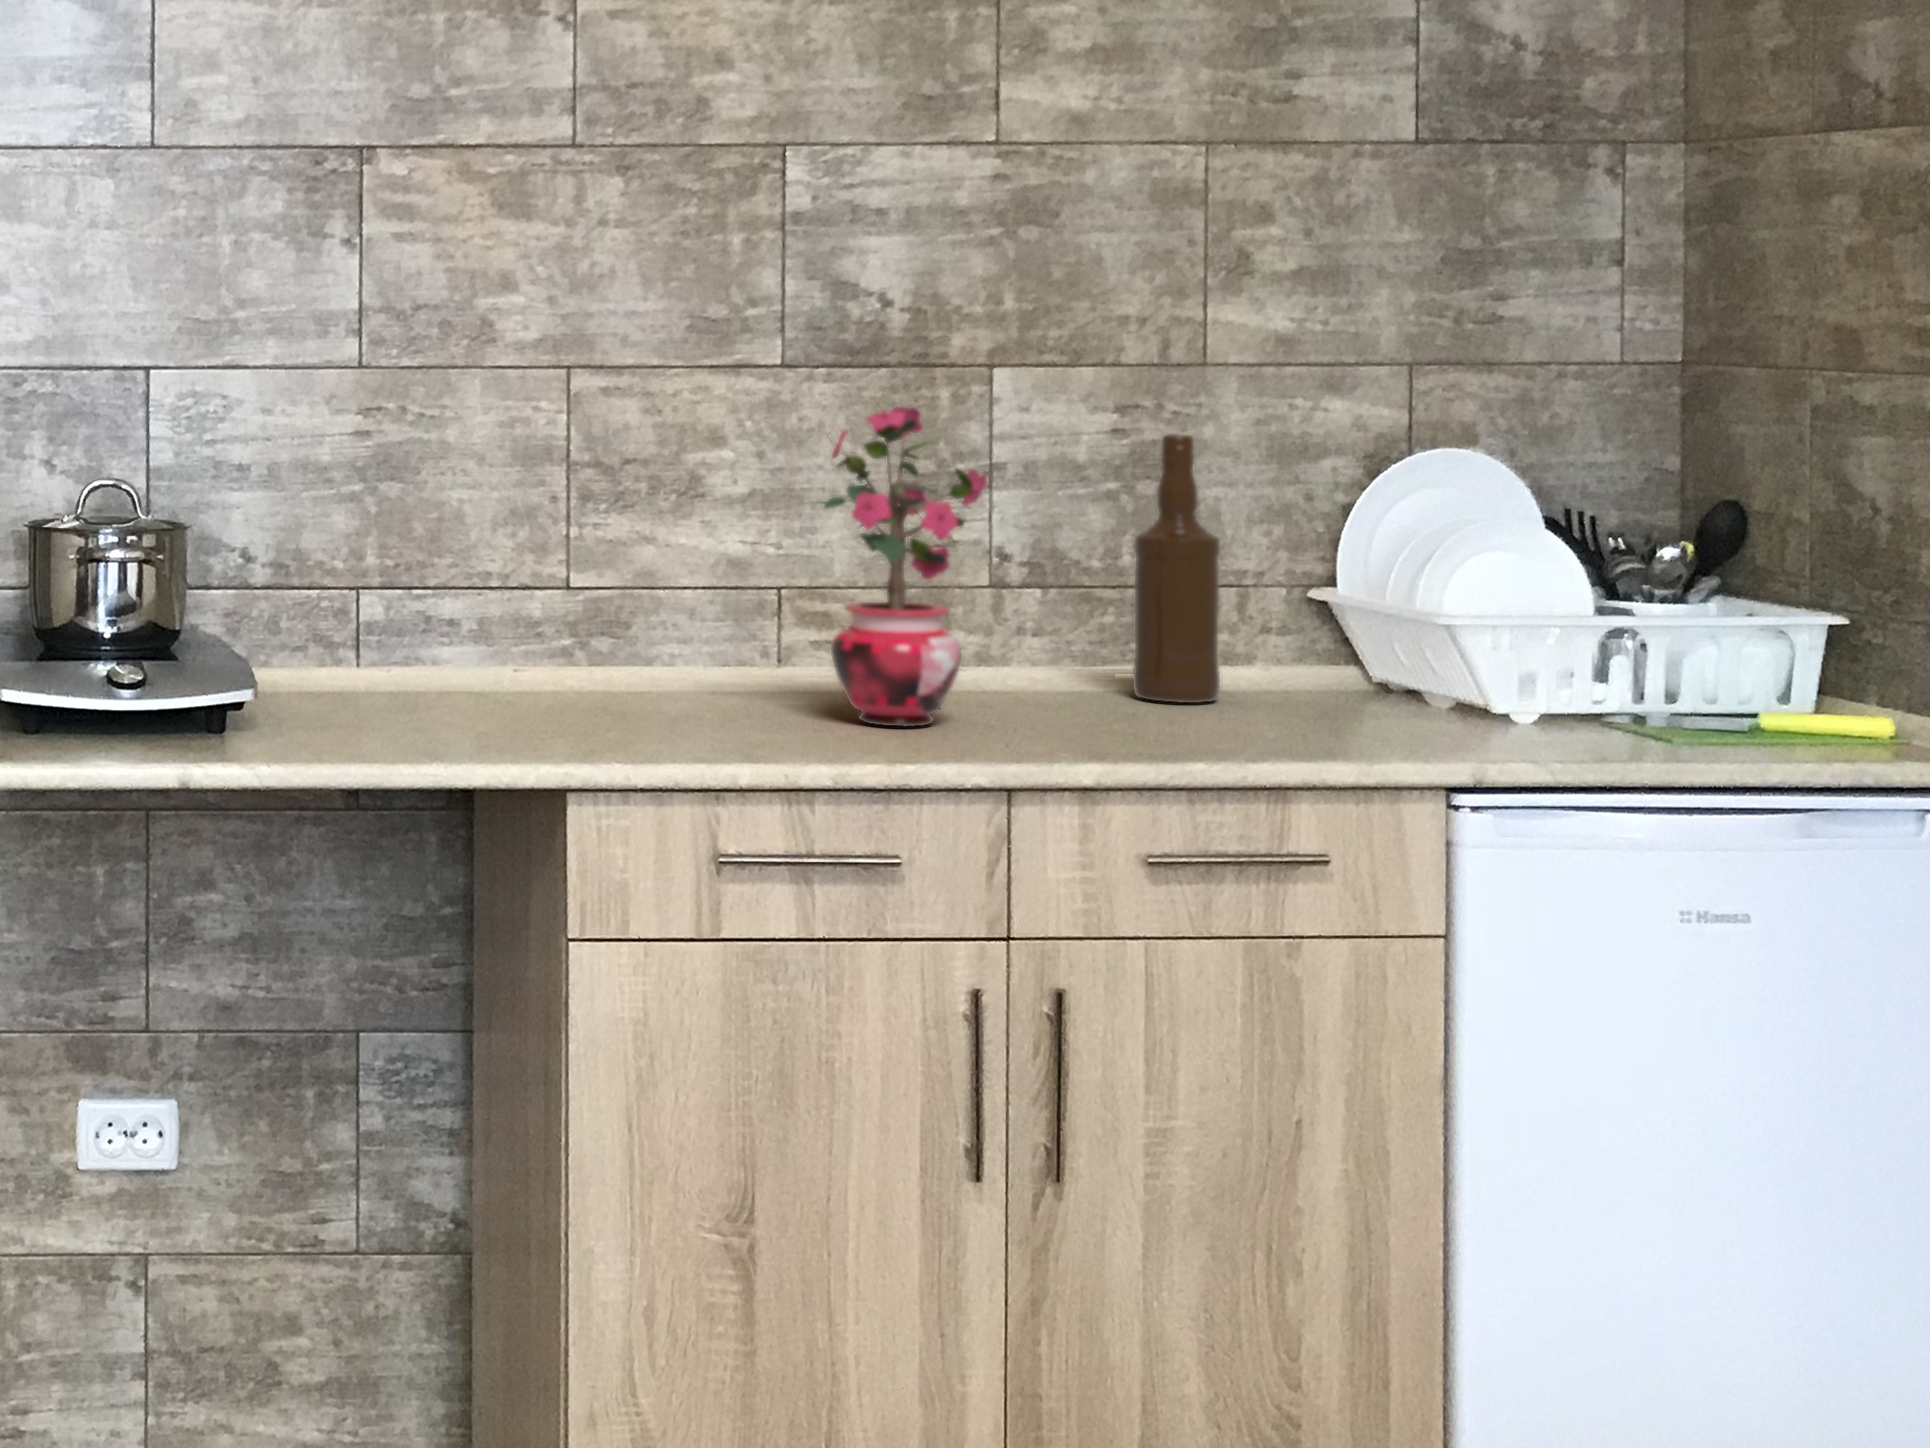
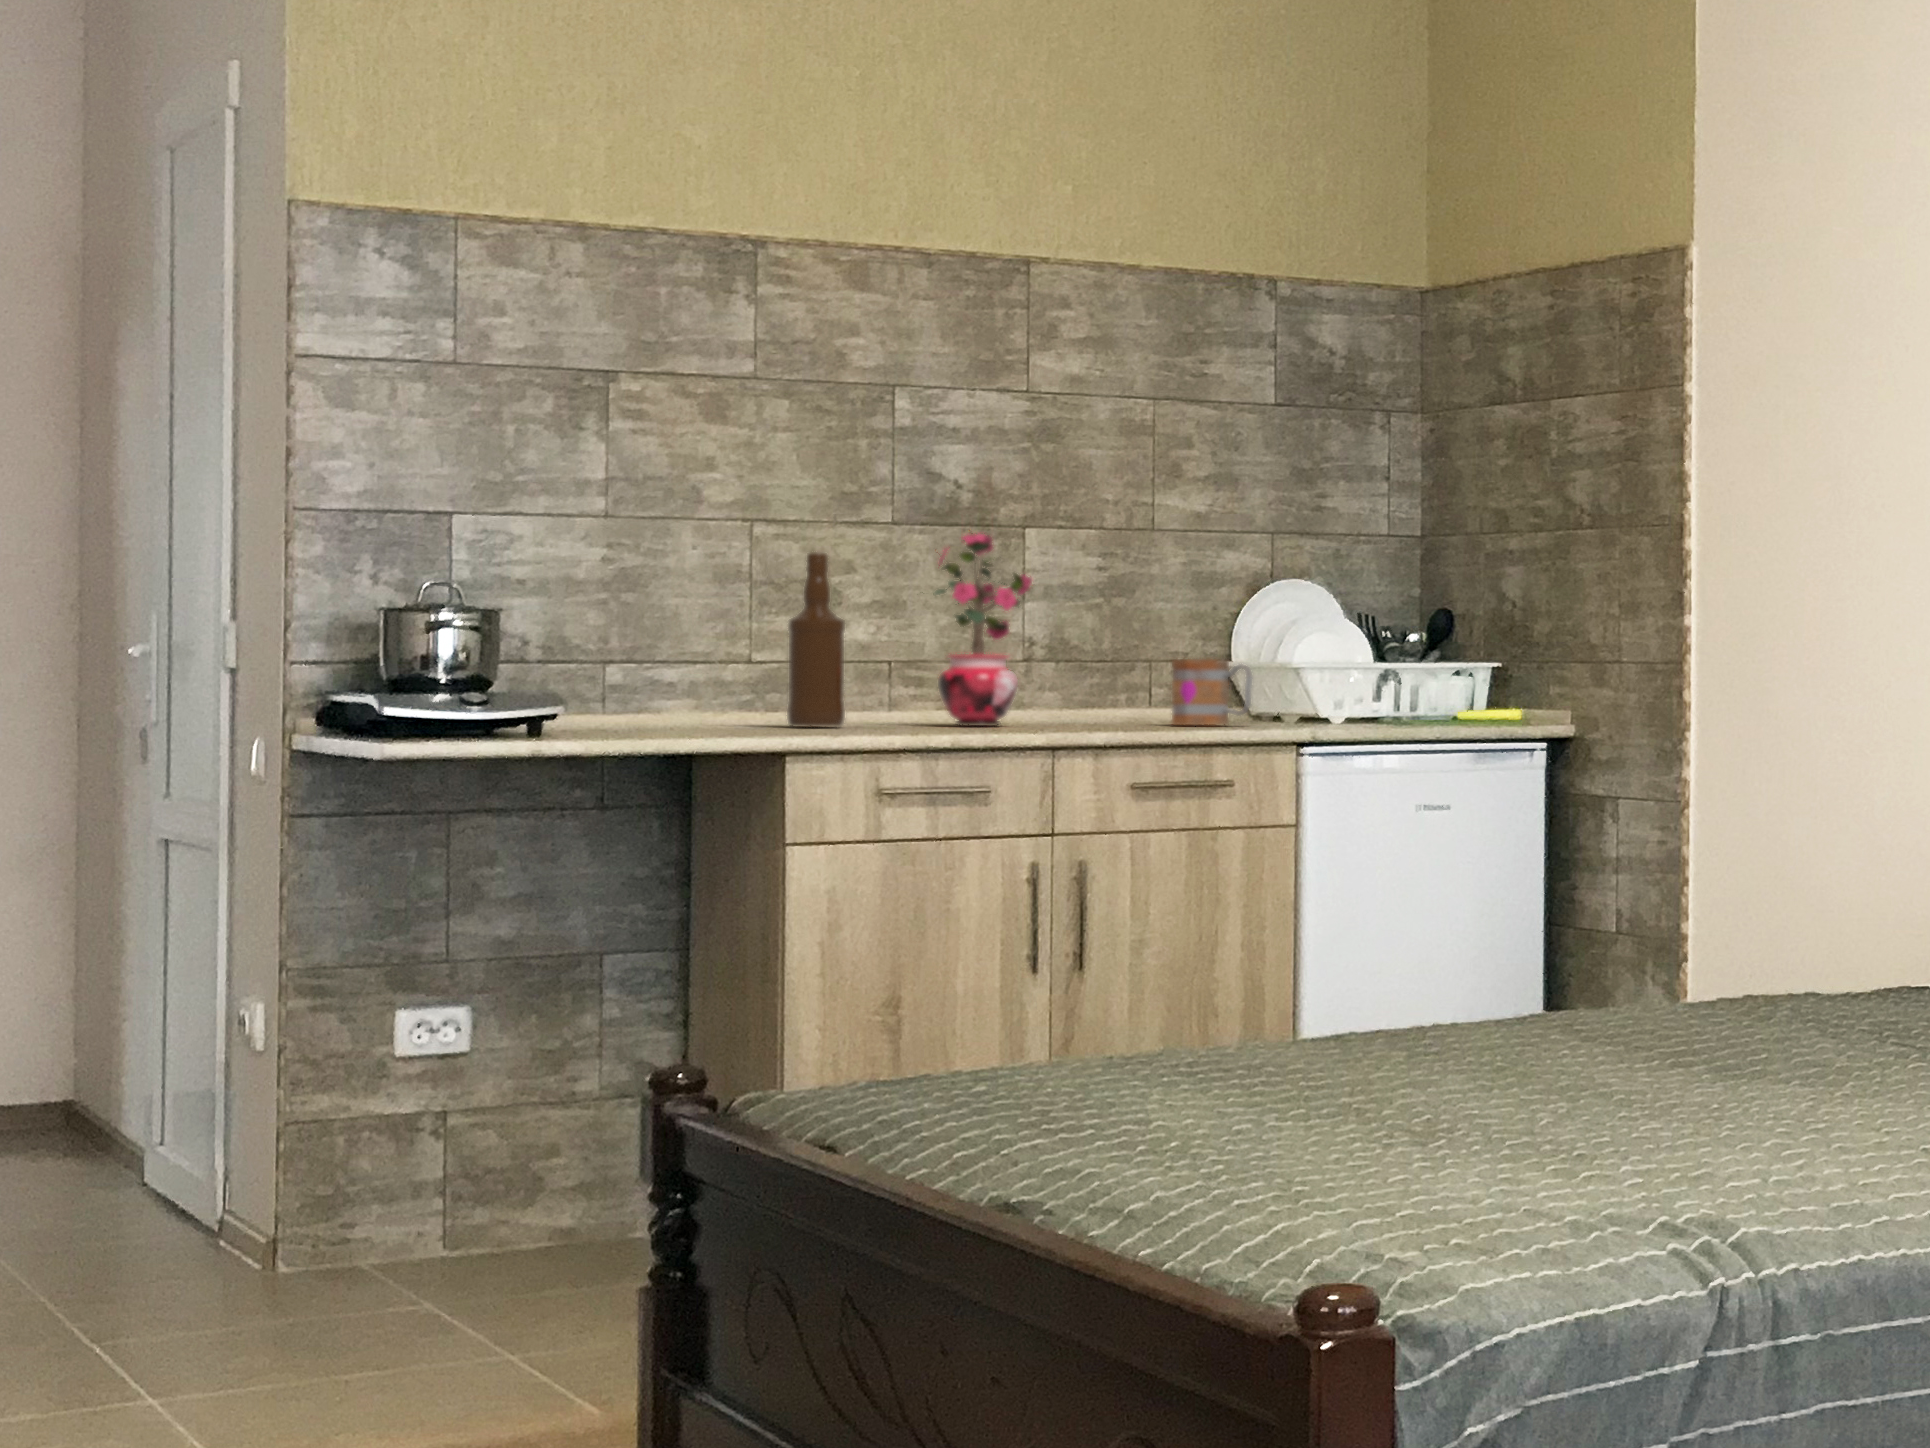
bottle: present [1133,434,1220,703] -> present [787,552,845,727]
mug: none [1227,614,1377,739] -> present [1172,659,1252,725]

